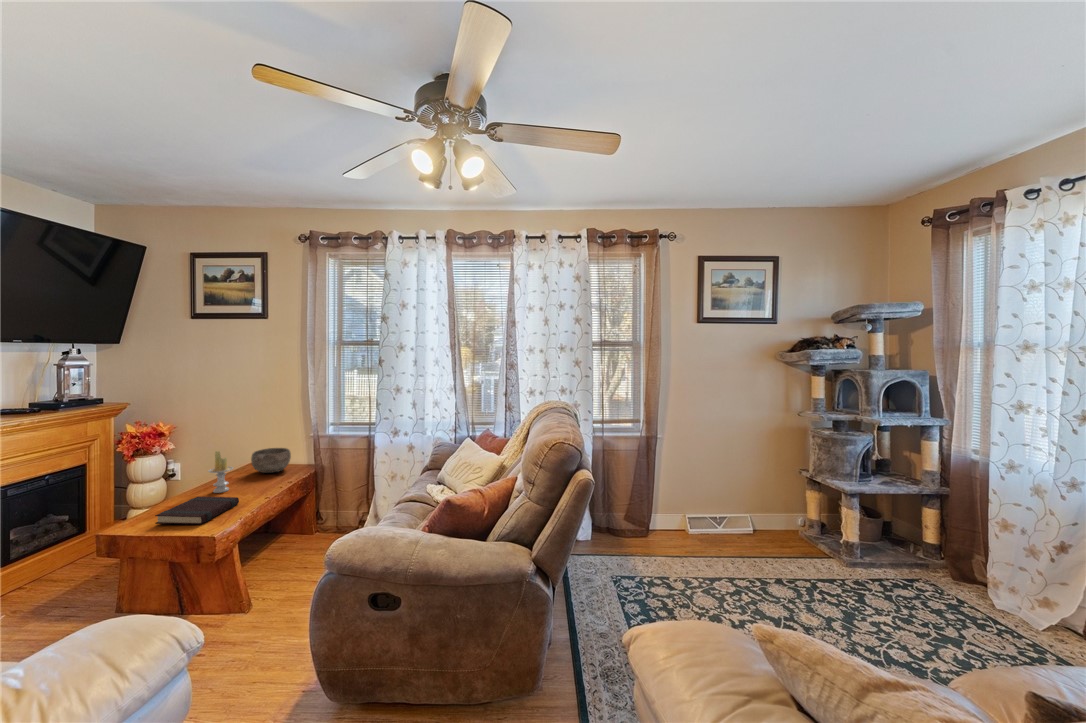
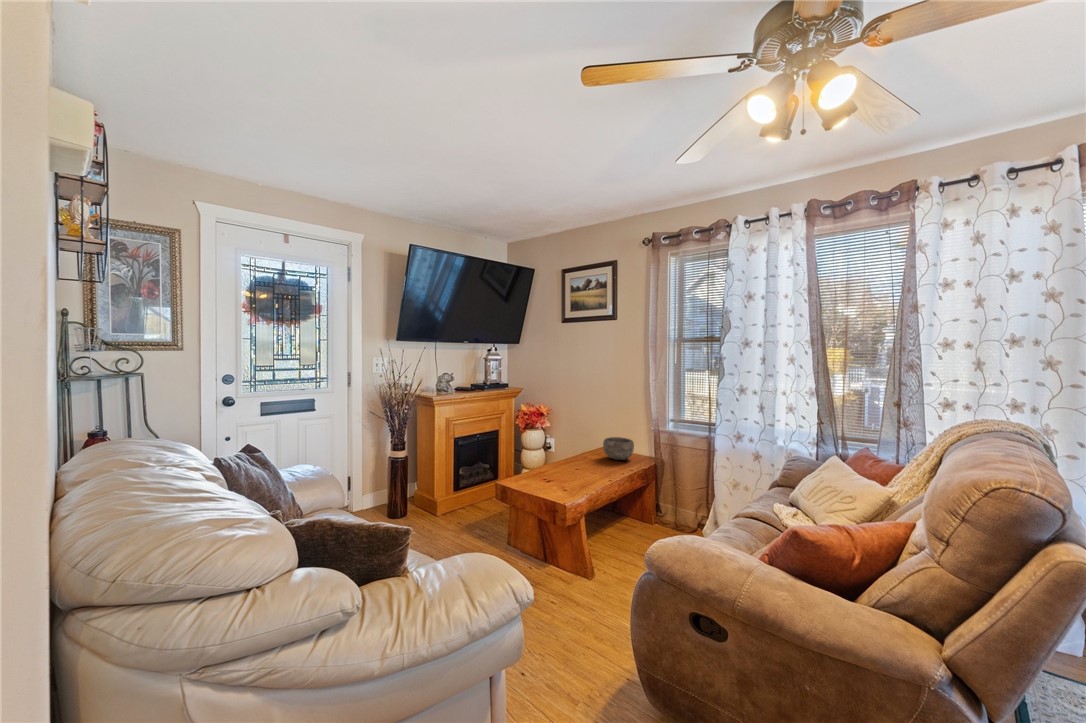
candle: present [208,451,233,493] -> none [574,433,592,470]
book: present [155,497,239,524] -> none [543,470,598,494]

